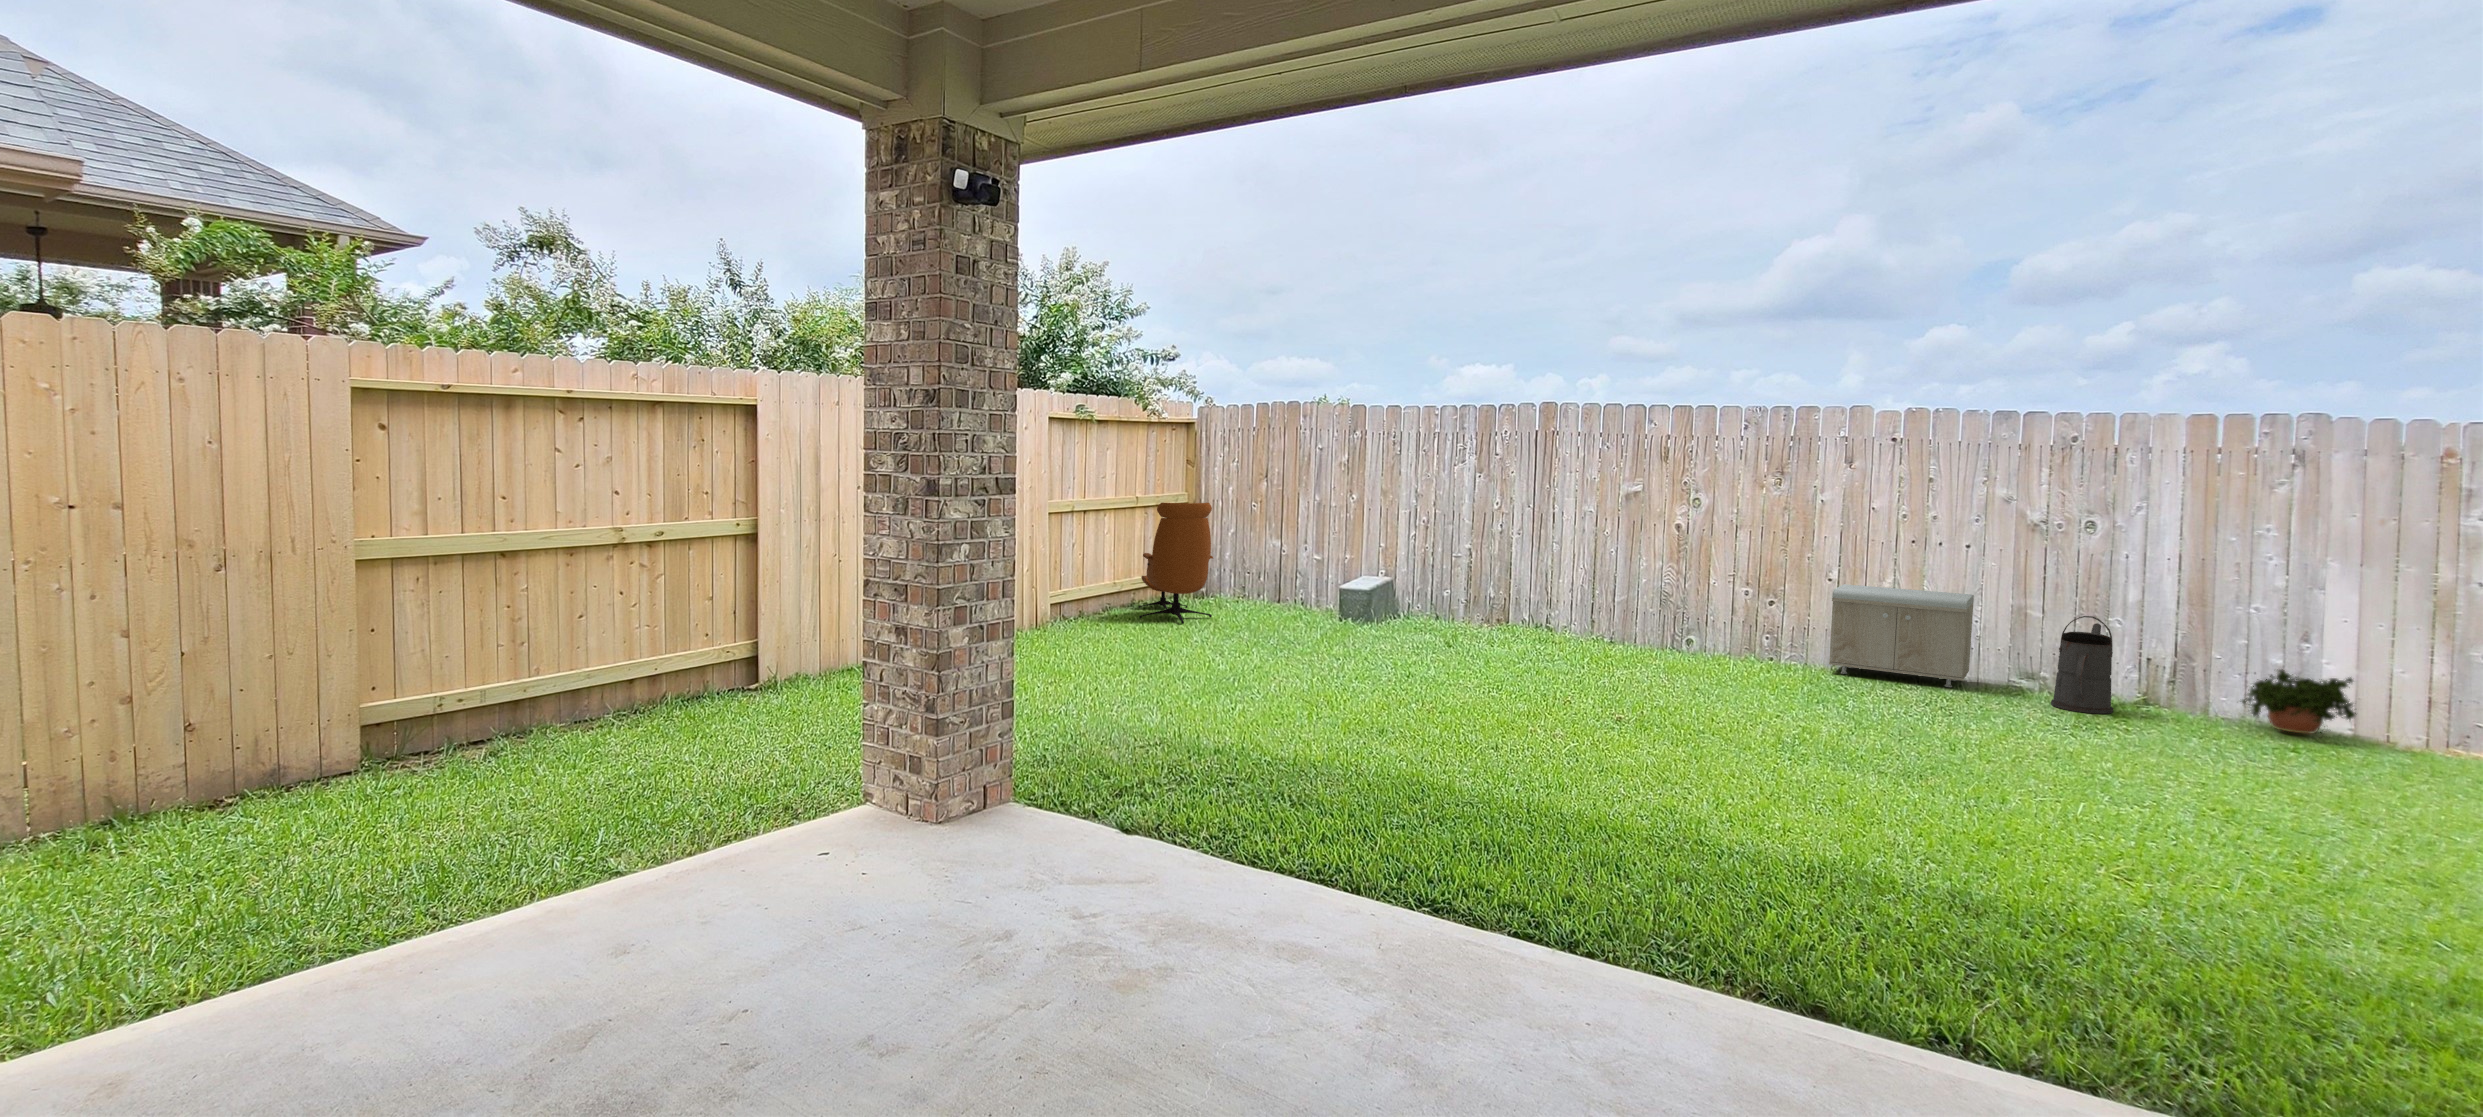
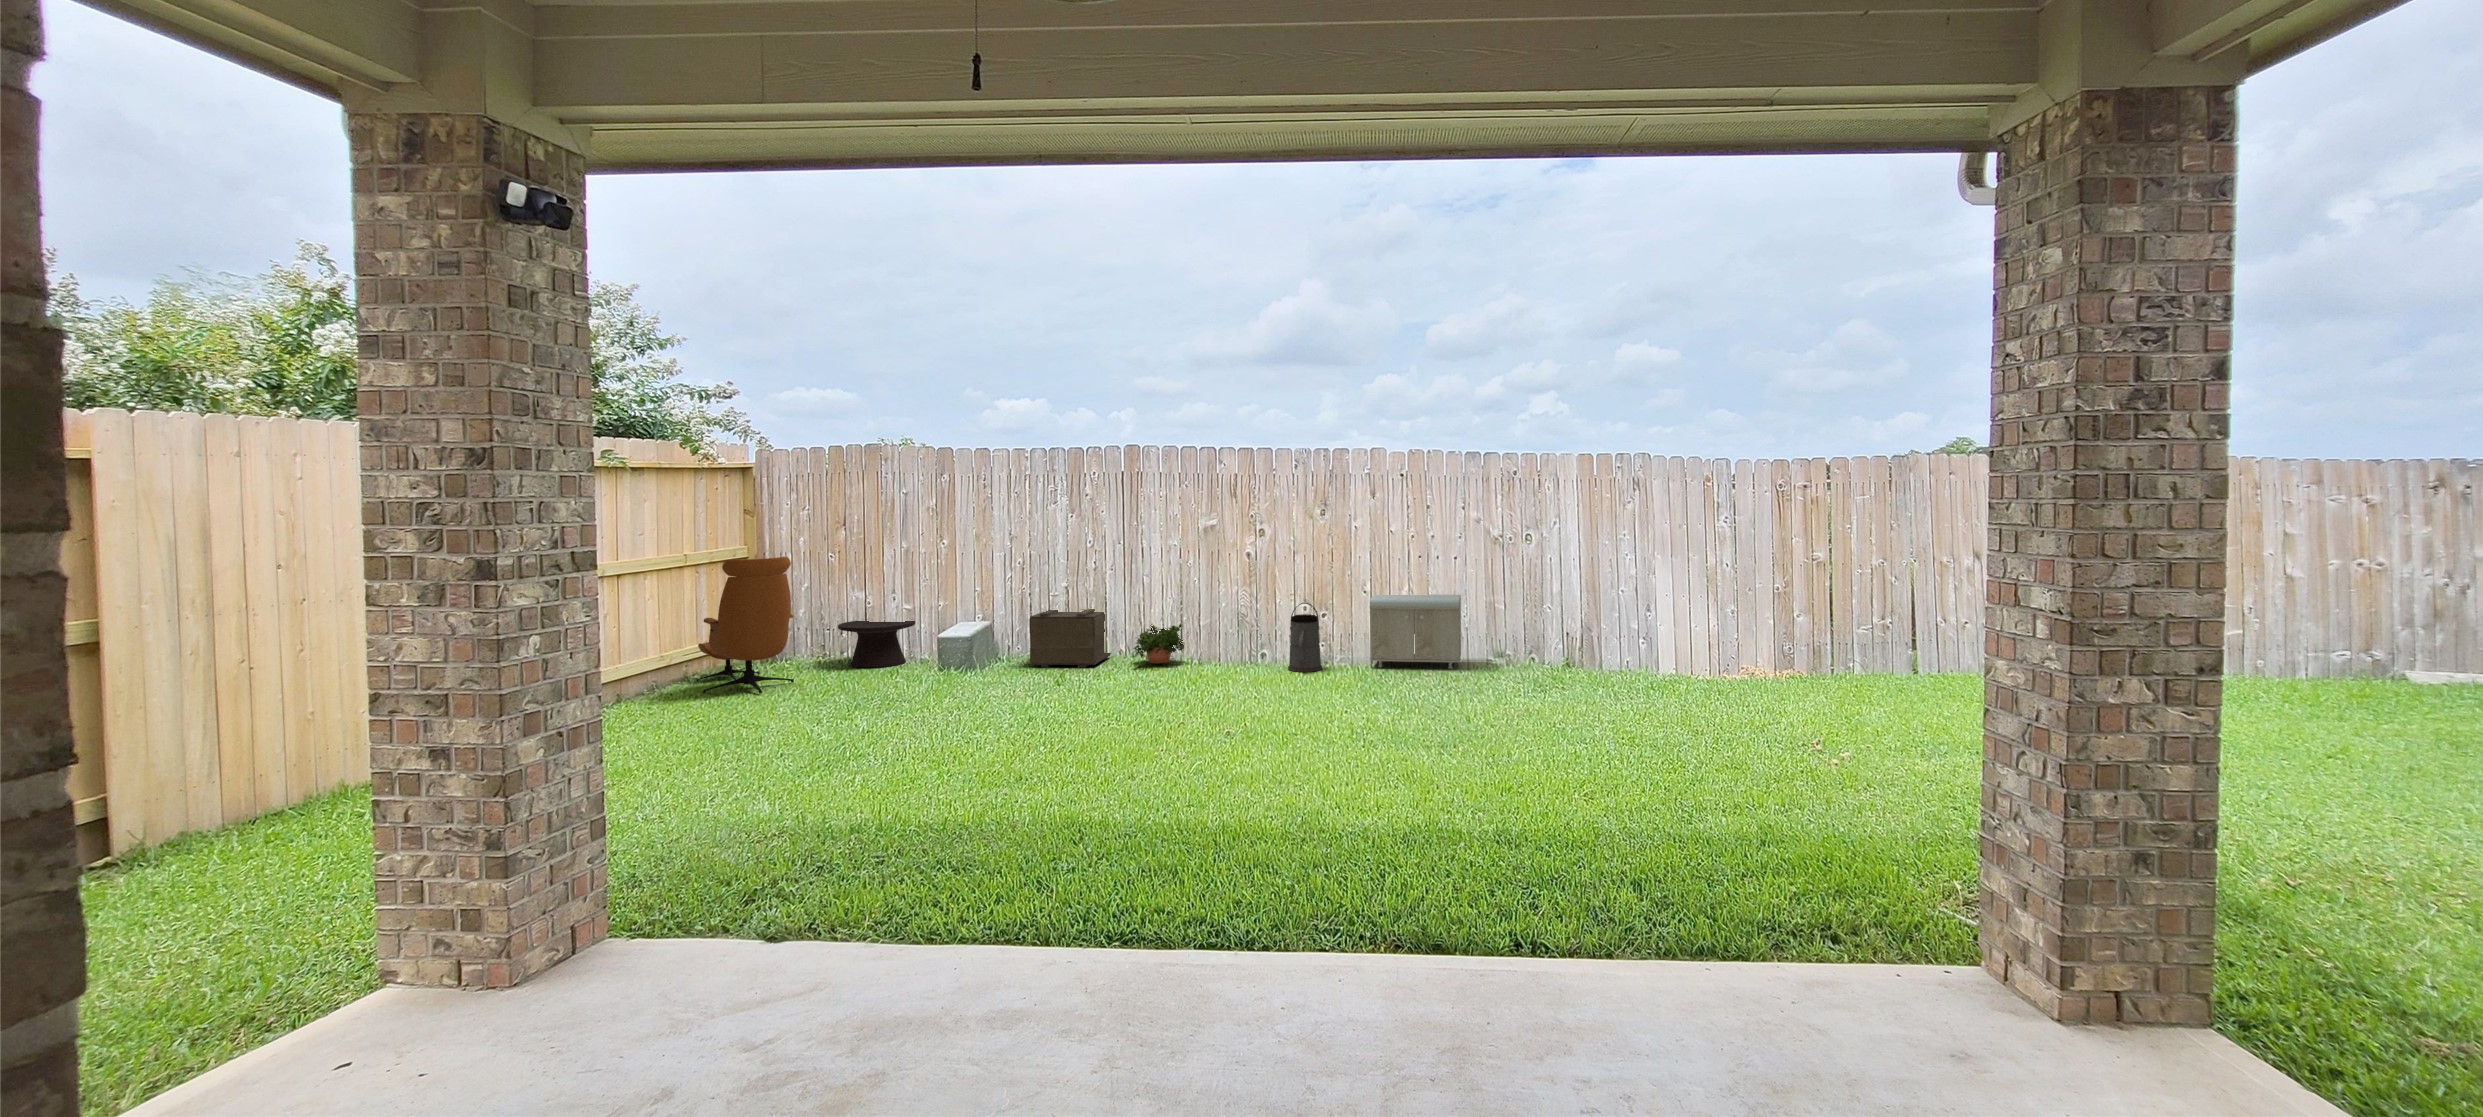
side table: none [1253,567,1321,613] -> present [838,621,915,668]
wooden crate: none [1425,570,1514,634] -> present [1029,609,1111,667]
watering can: present [2051,616,2113,714] -> present [1288,603,1322,672]
potted plant: present [2240,669,2356,734] -> present [1133,624,1184,665]

